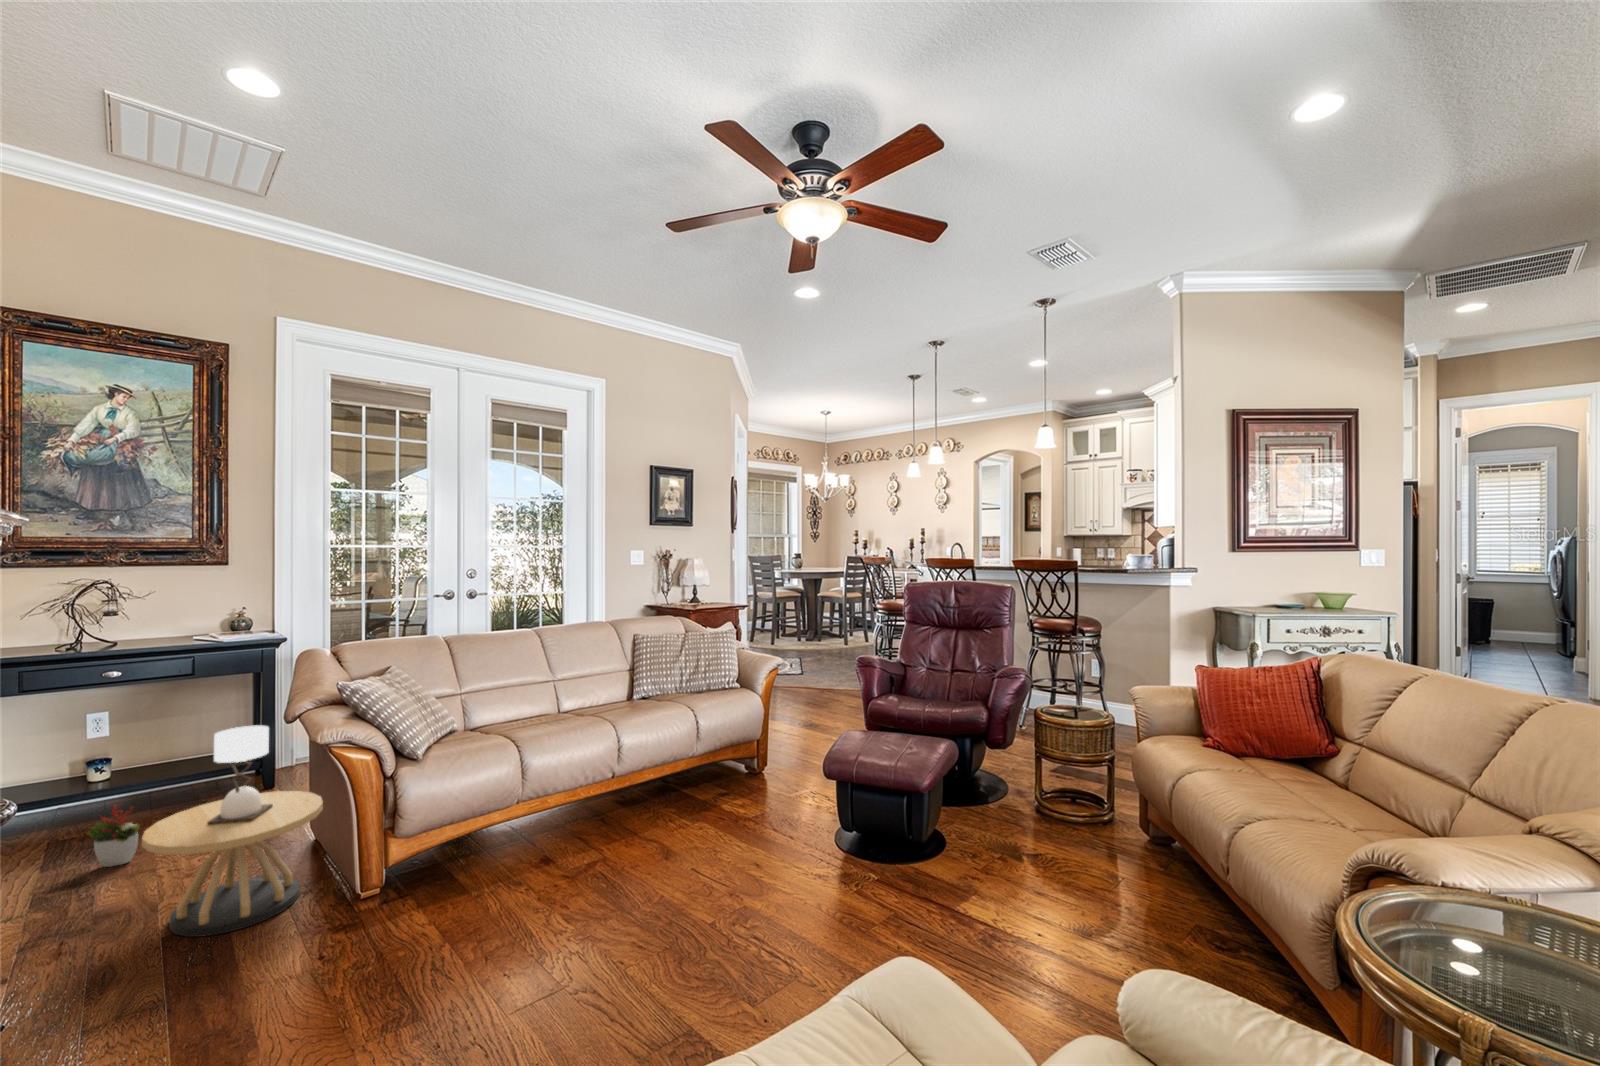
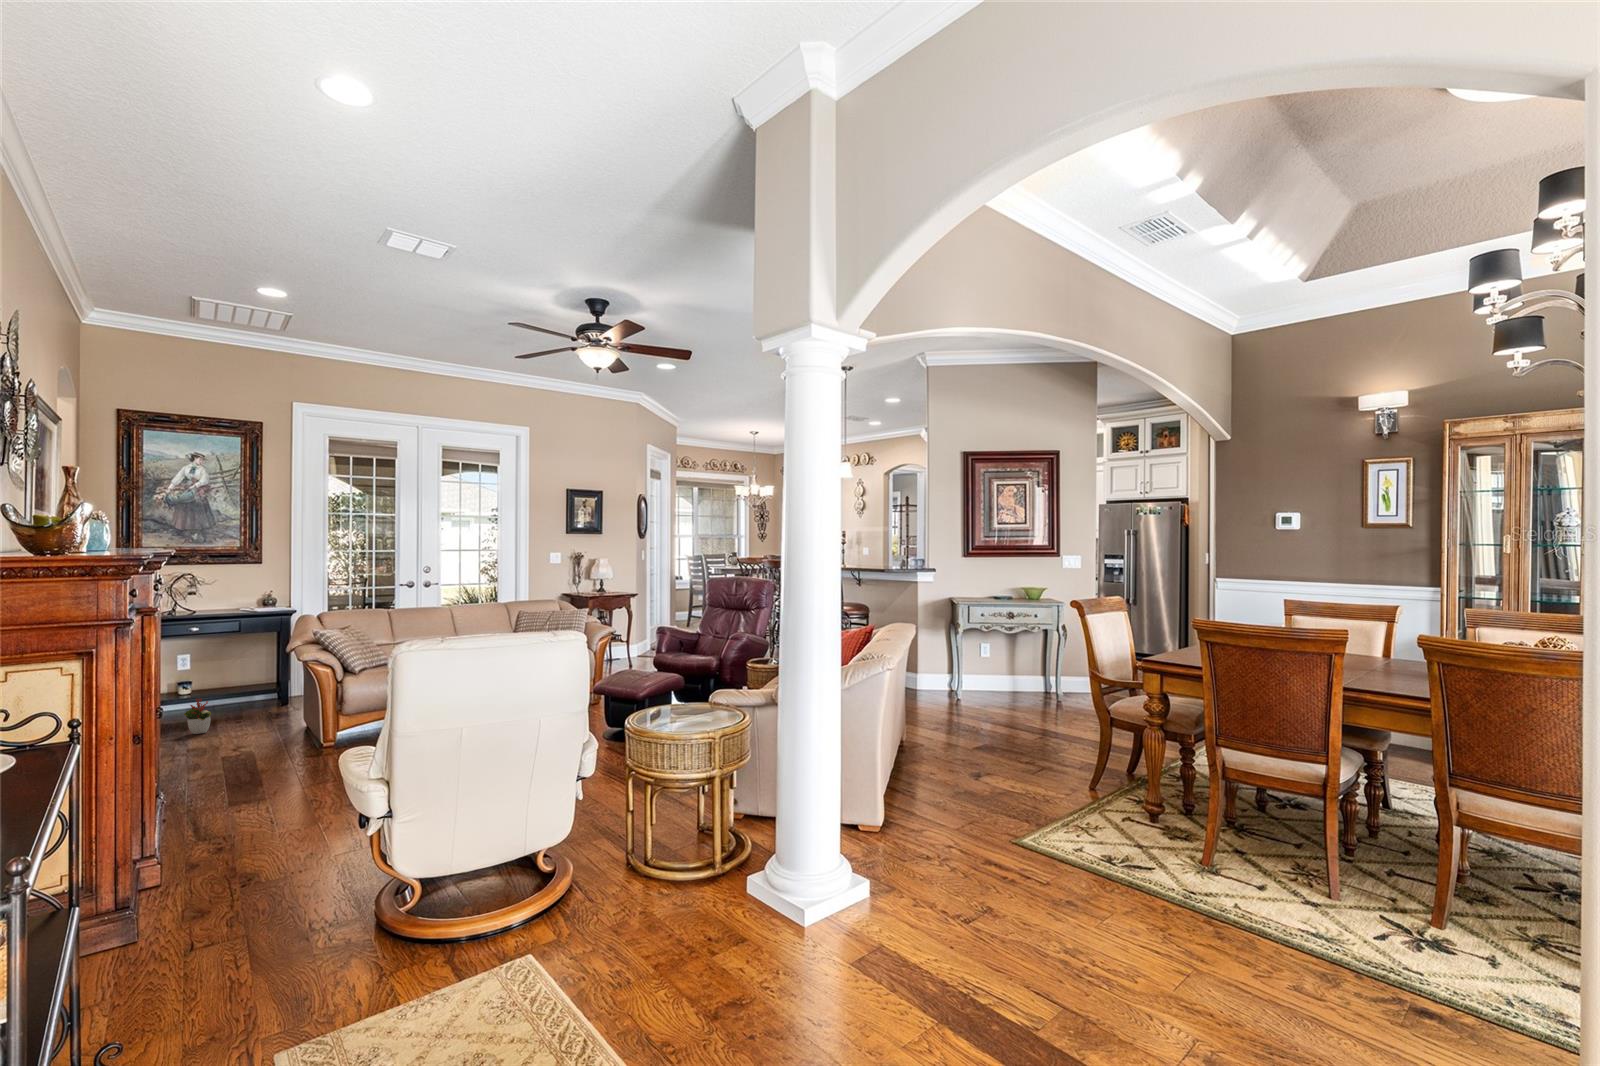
side table: present [142,725,323,937] -> none [214,653,306,757]

